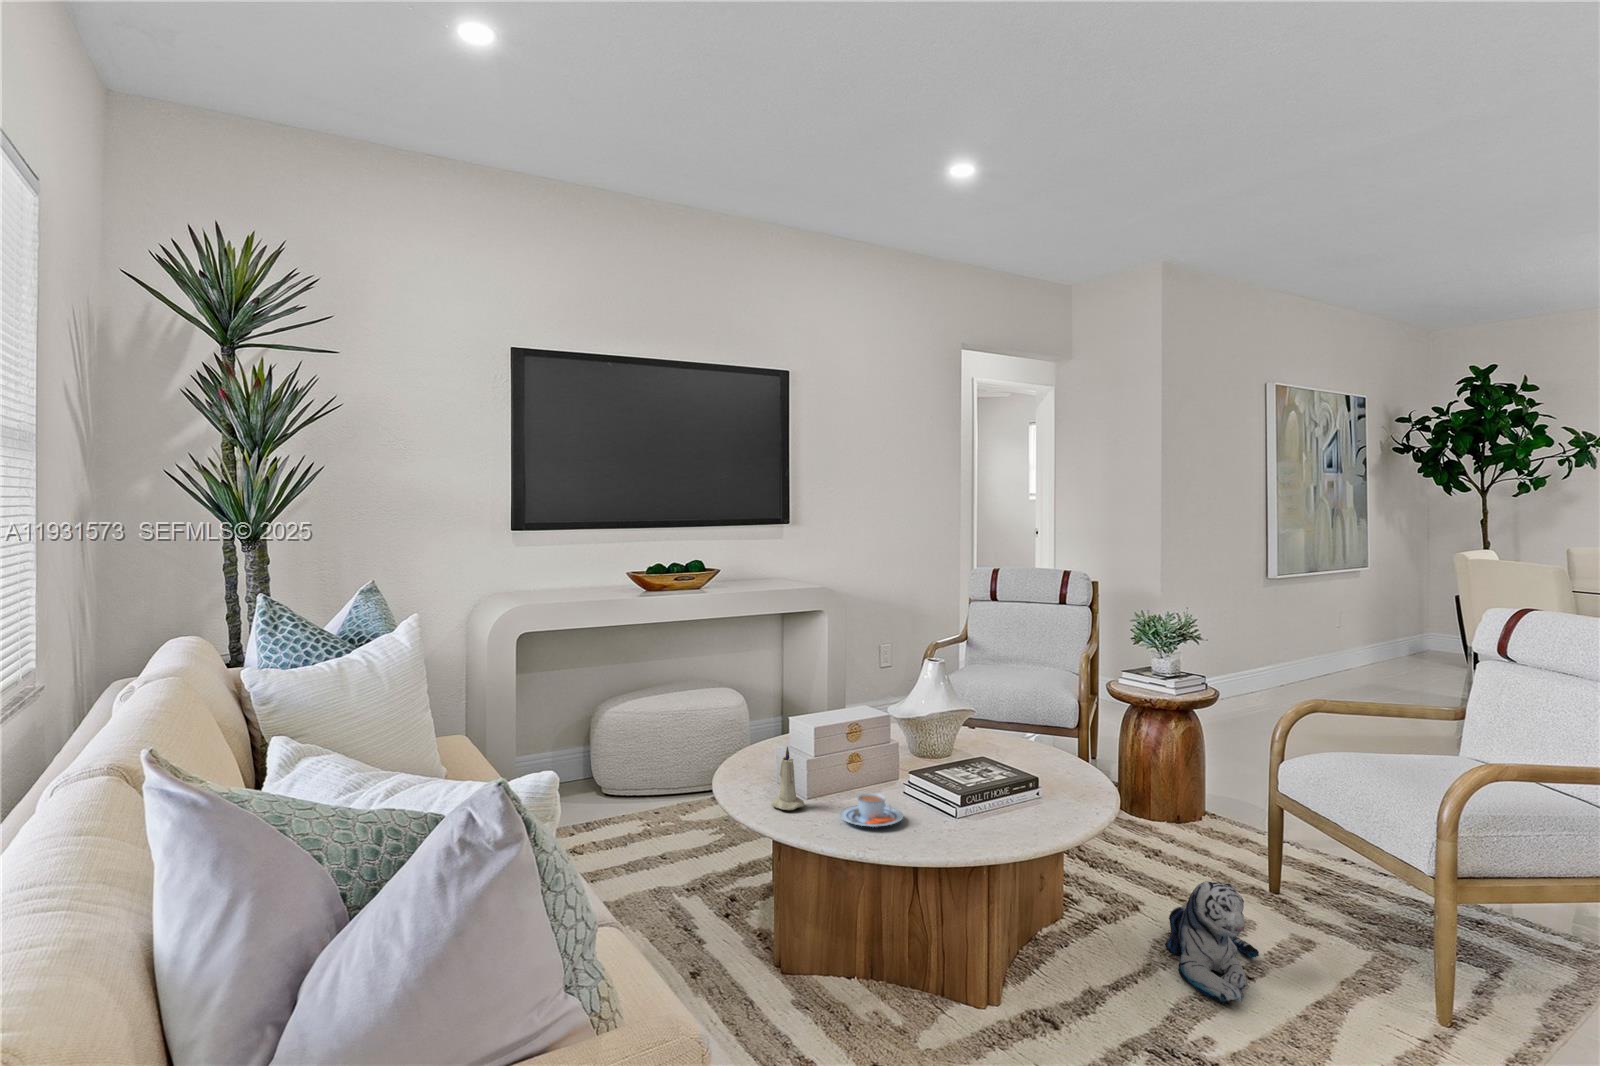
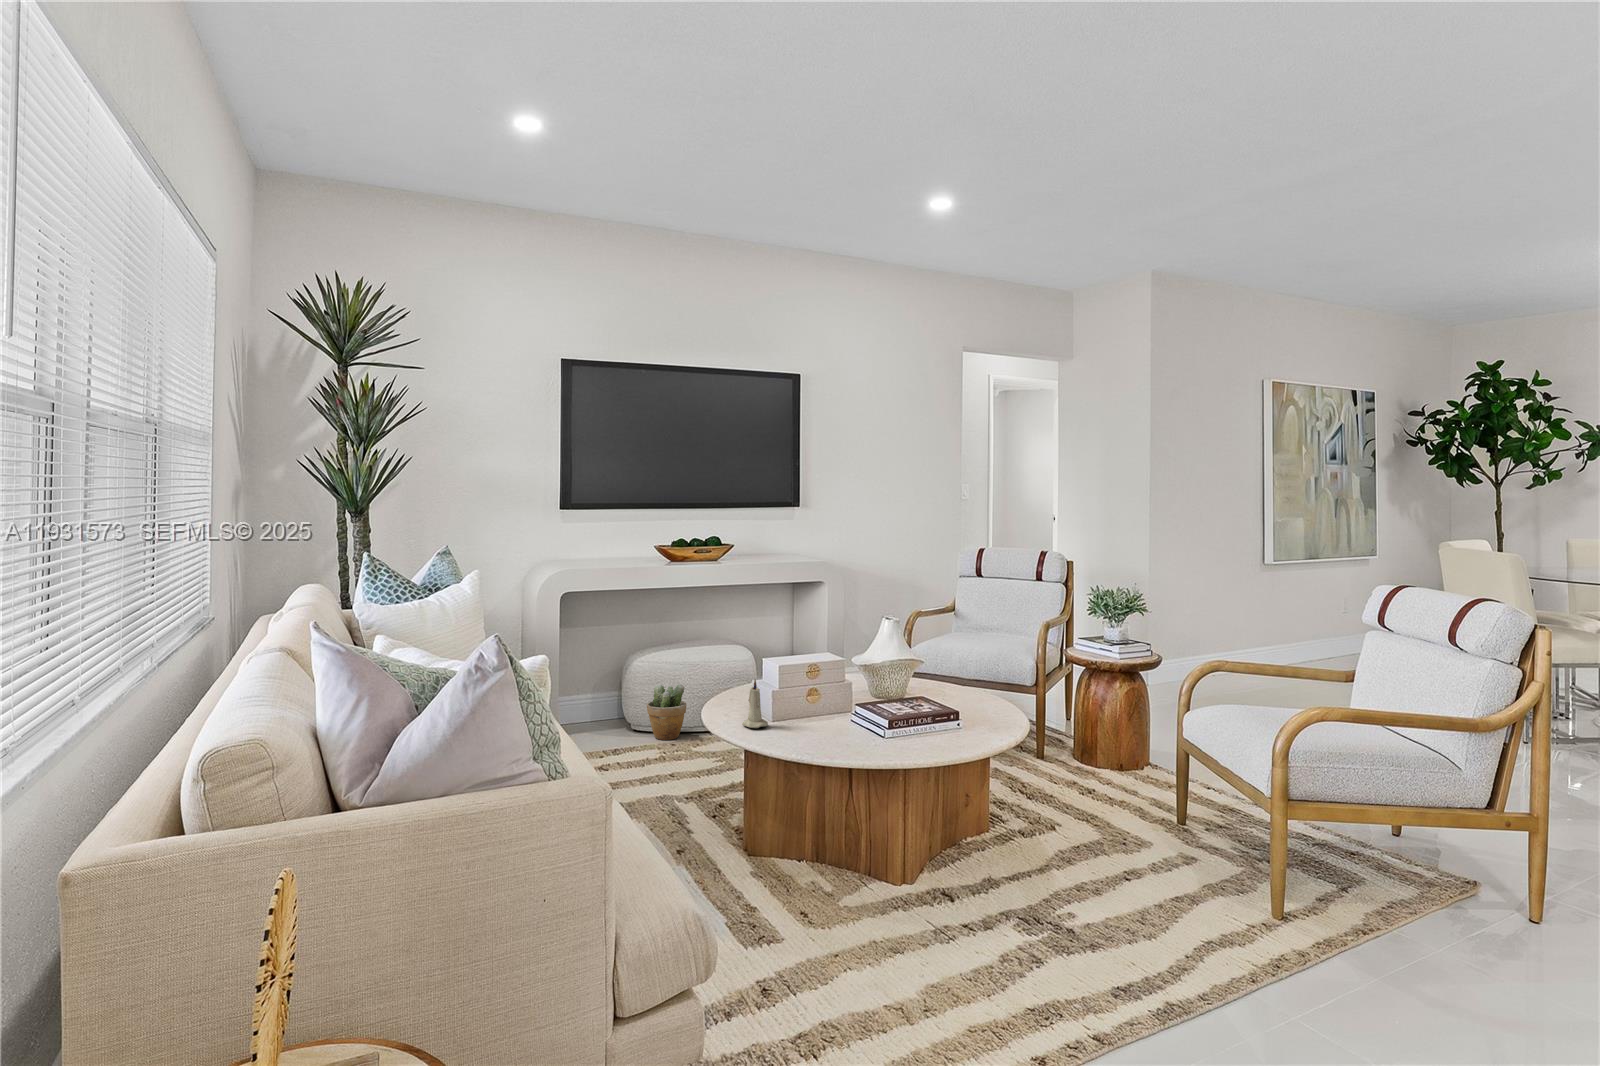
potted plant: none [614,738,662,806] -> present [647,684,686,740]
teacup: present [840,793,903,827] -> none [792,716,841,740]
plush toy: present [1165,881,1259,1002] -> none [1065,798,1141,891]

